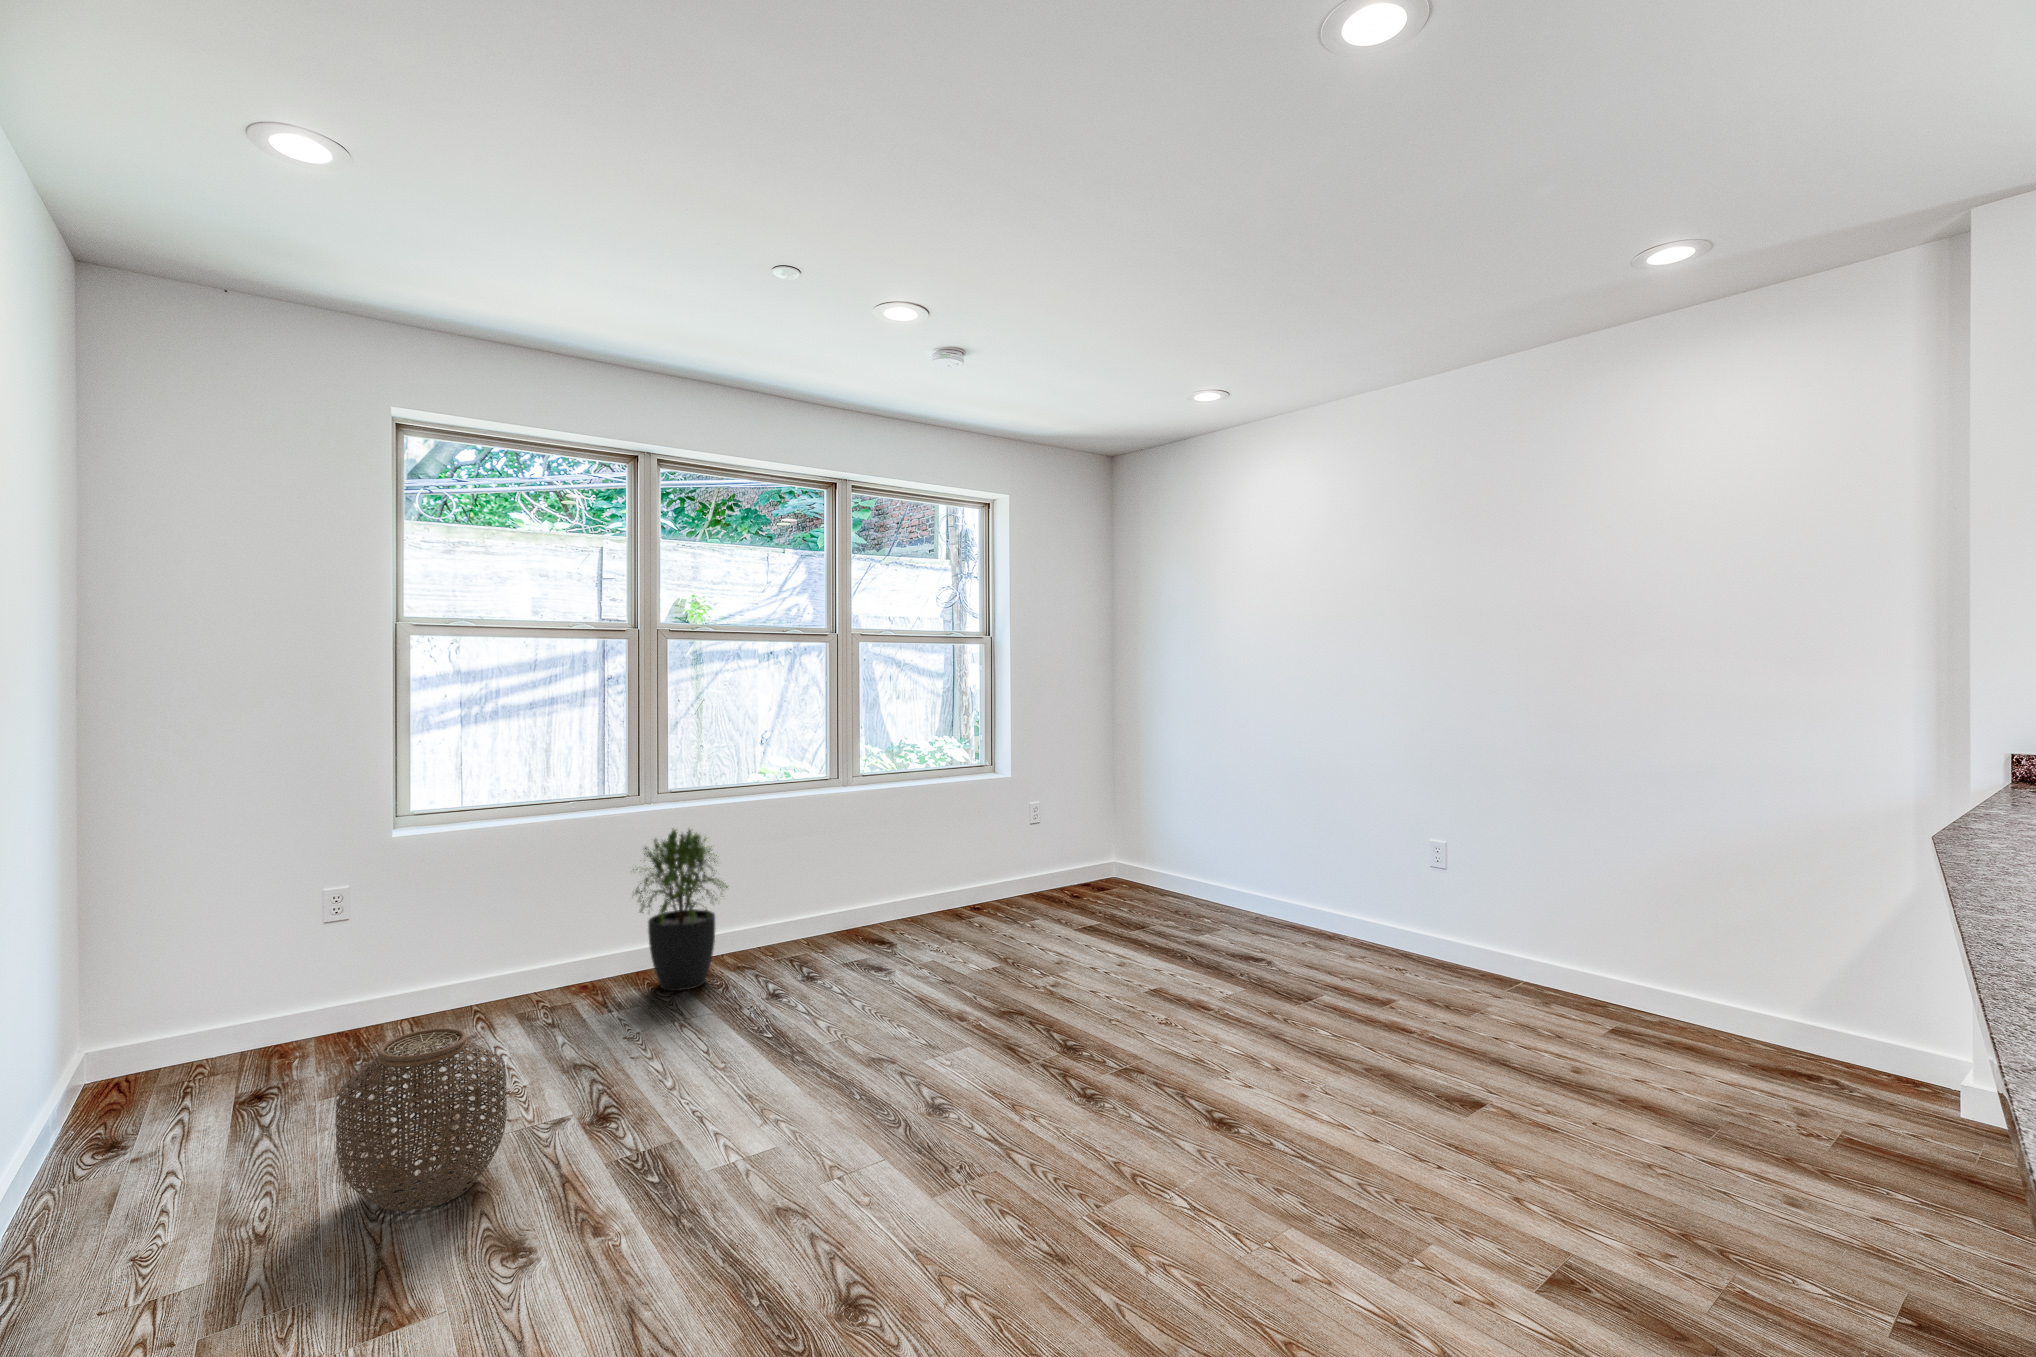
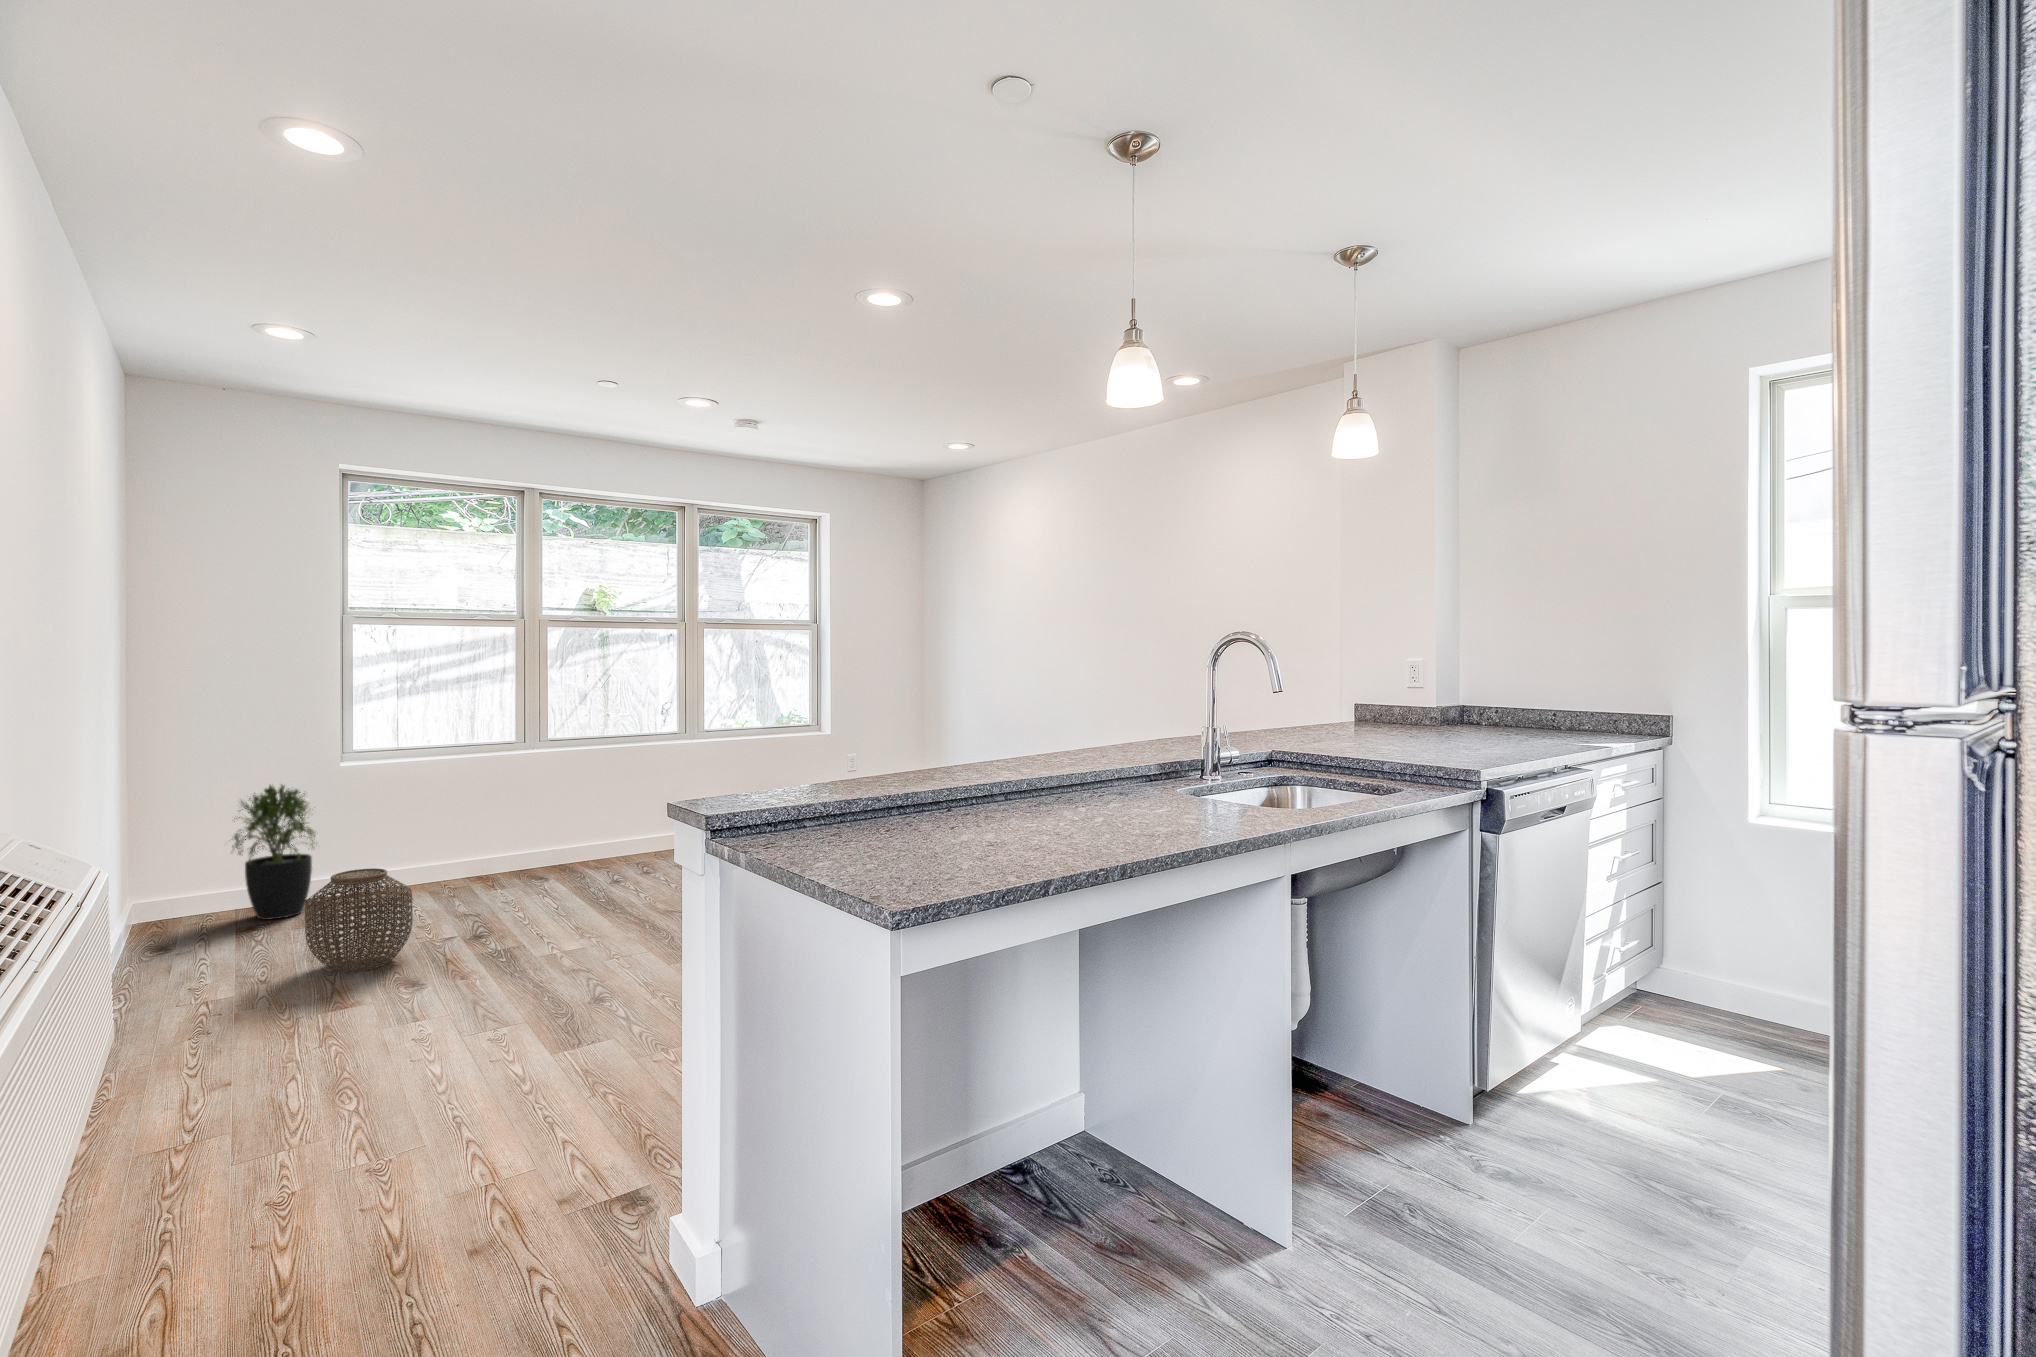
potted plant: present [633,829,728,991] -> present [232,785,315,920]

